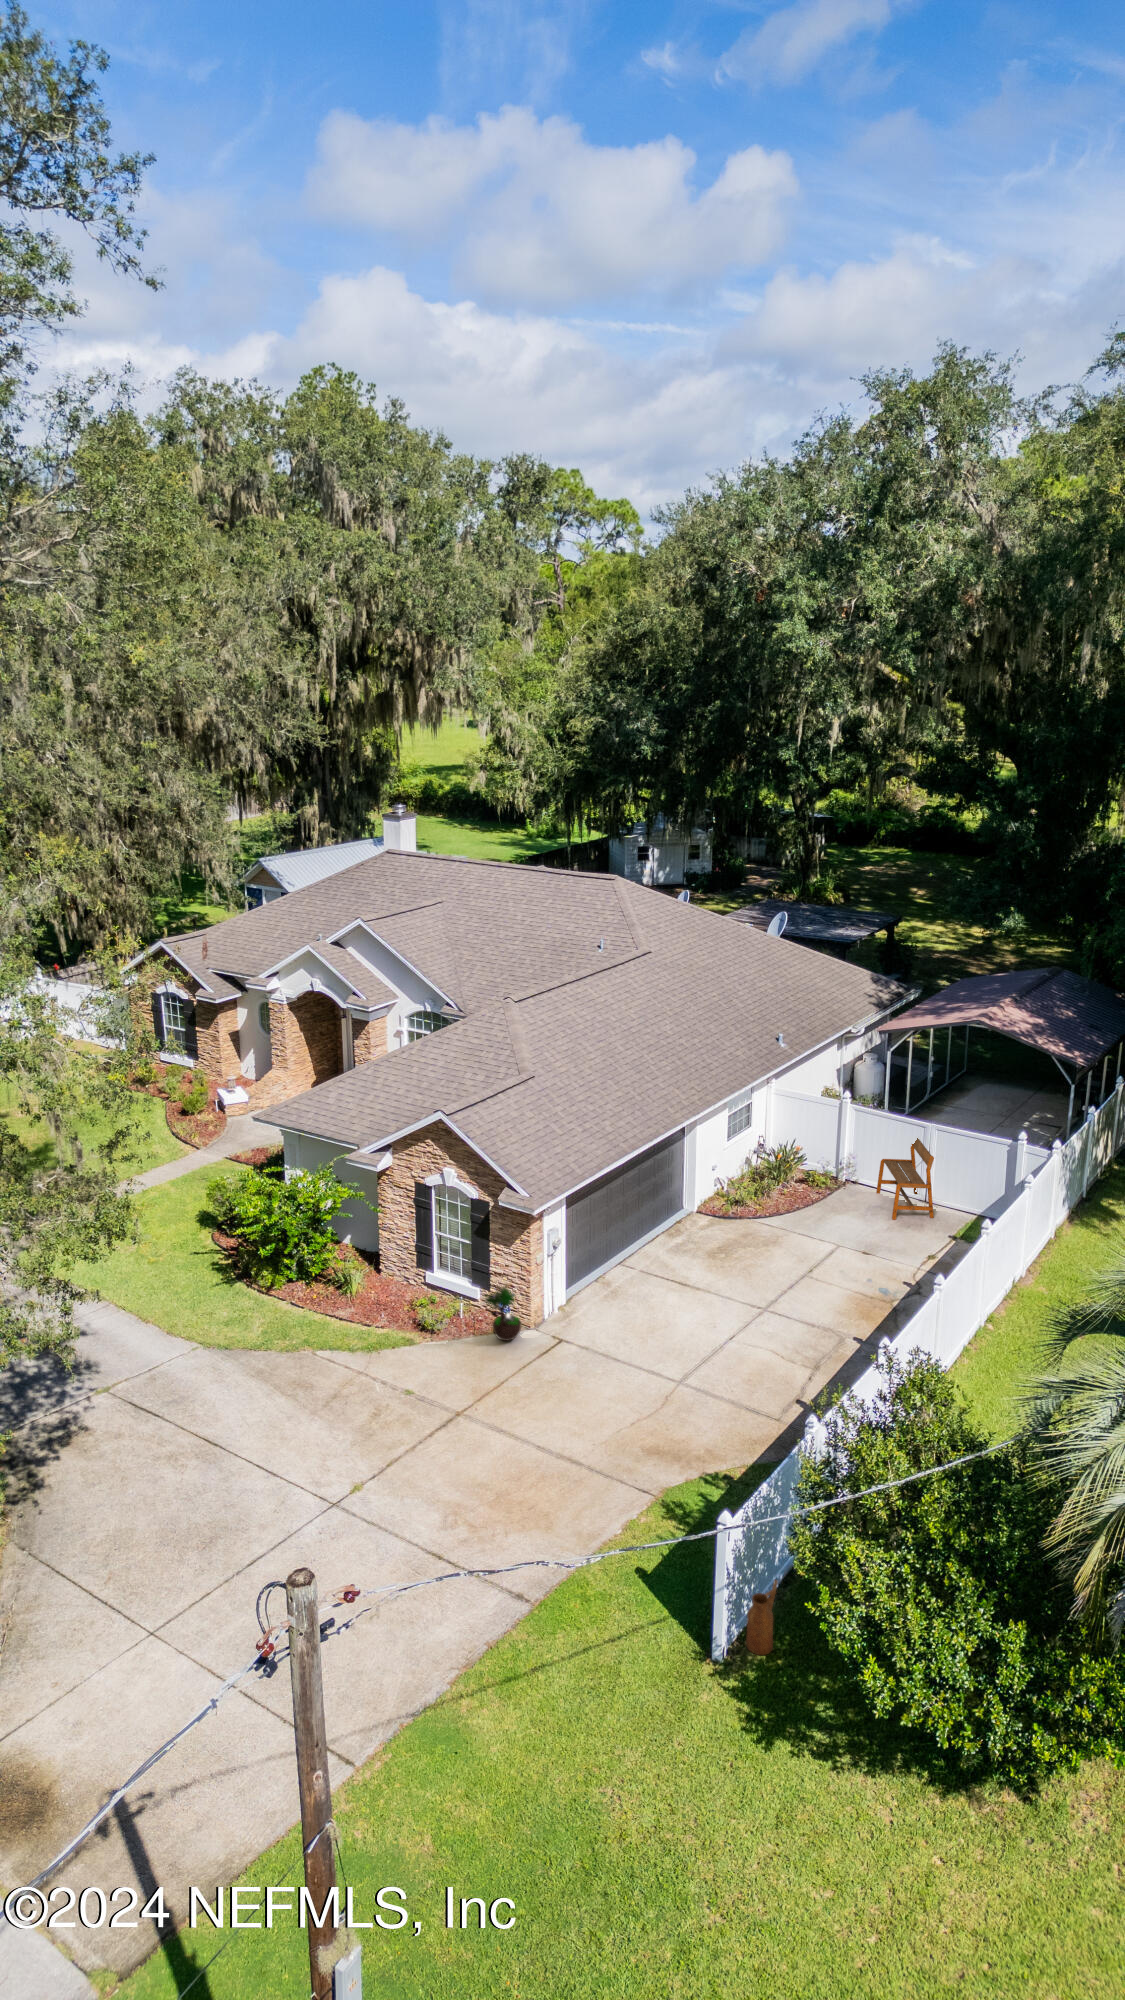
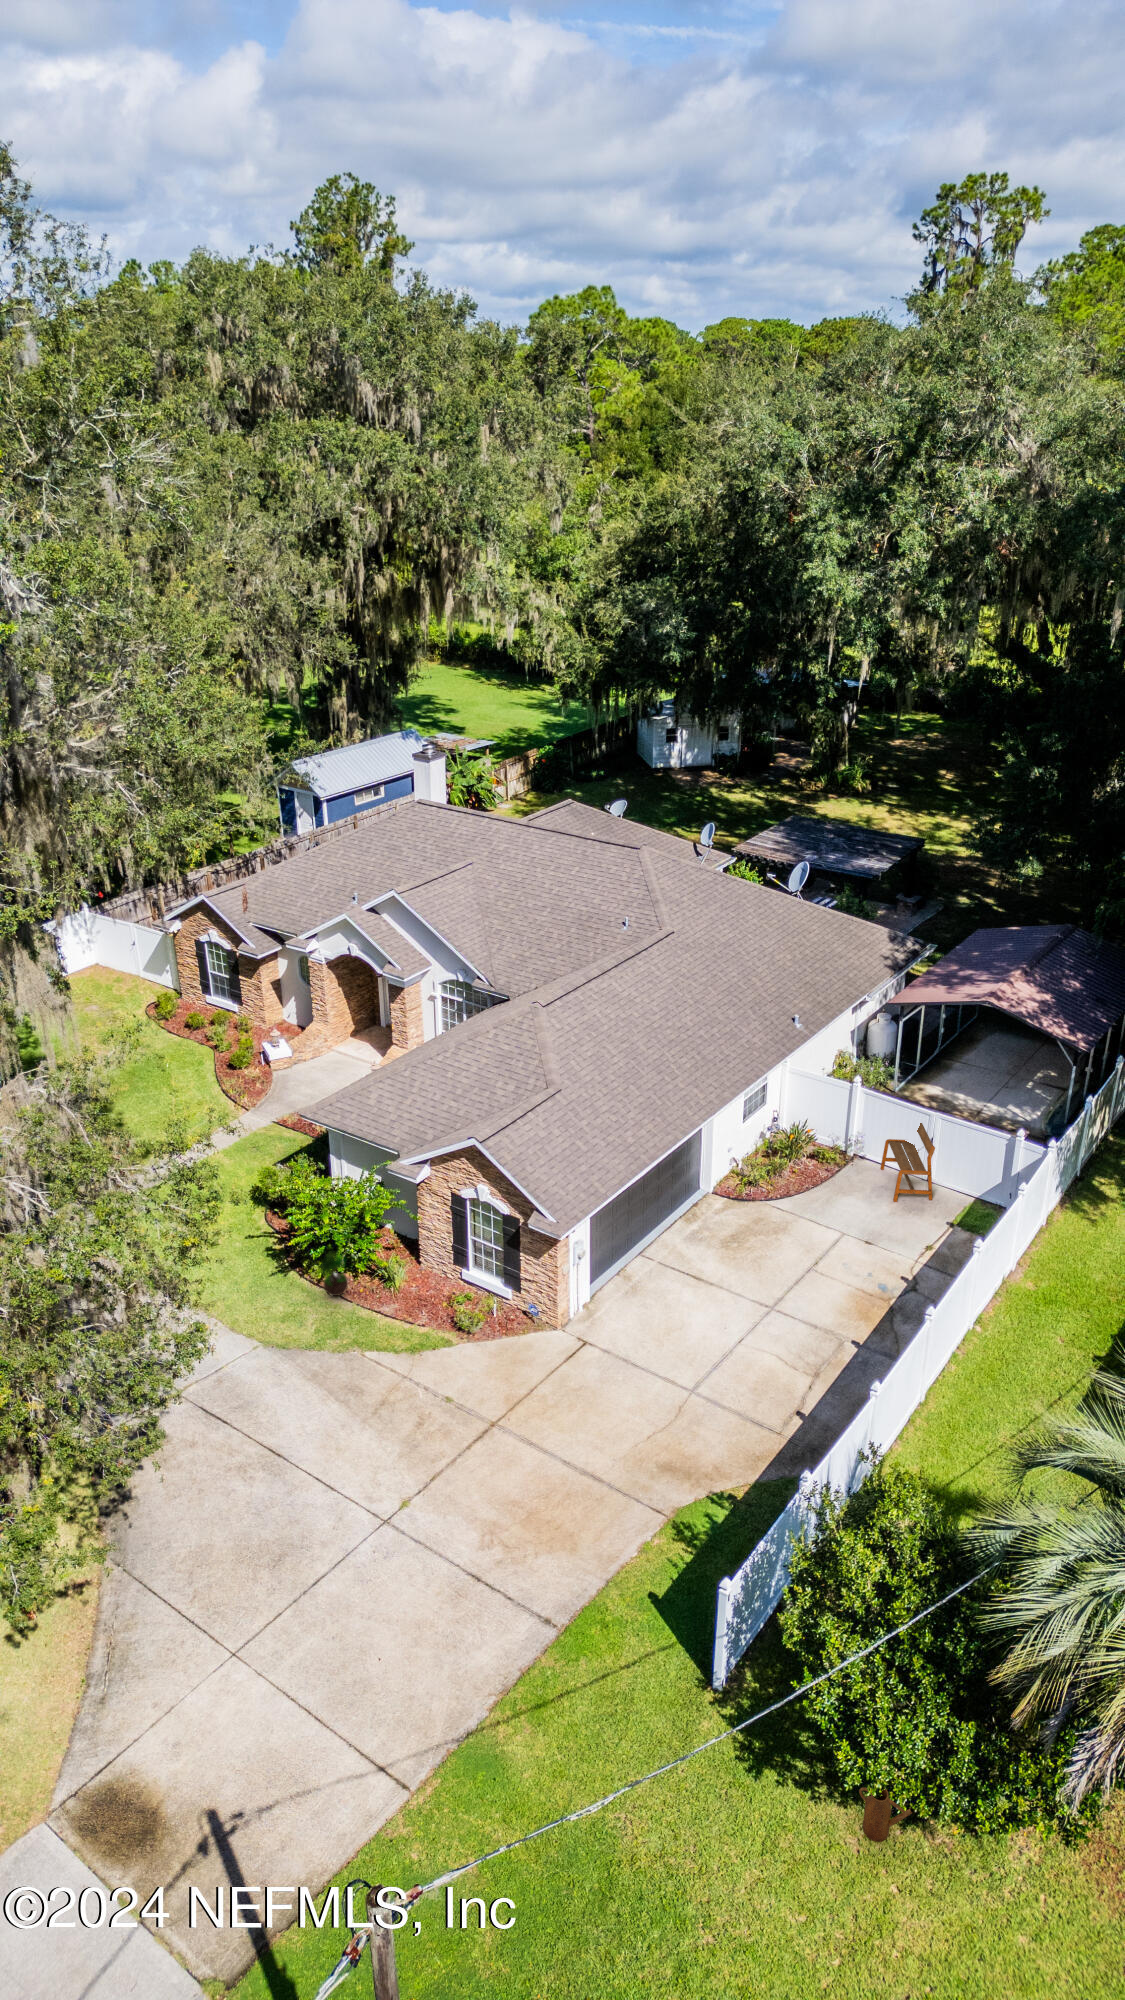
potted tree: present [485,1285,521,1341] -> present [319,1253,348,1296]
watering can: present [746,1579,778,1655] -> present [859,1788,914,1842]

